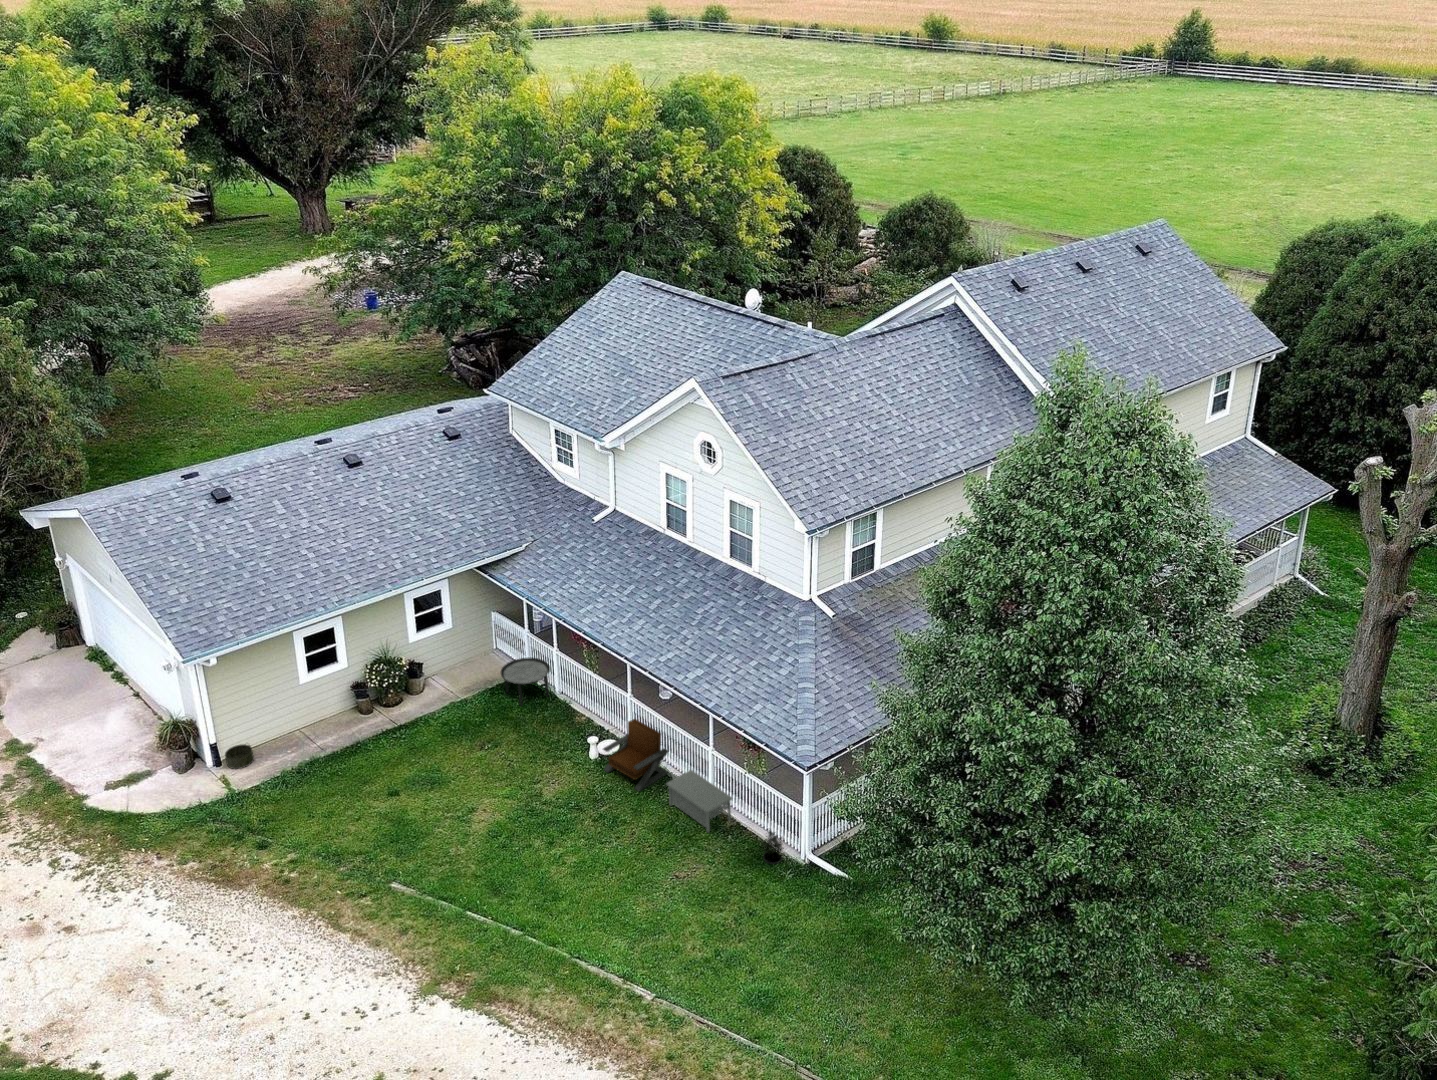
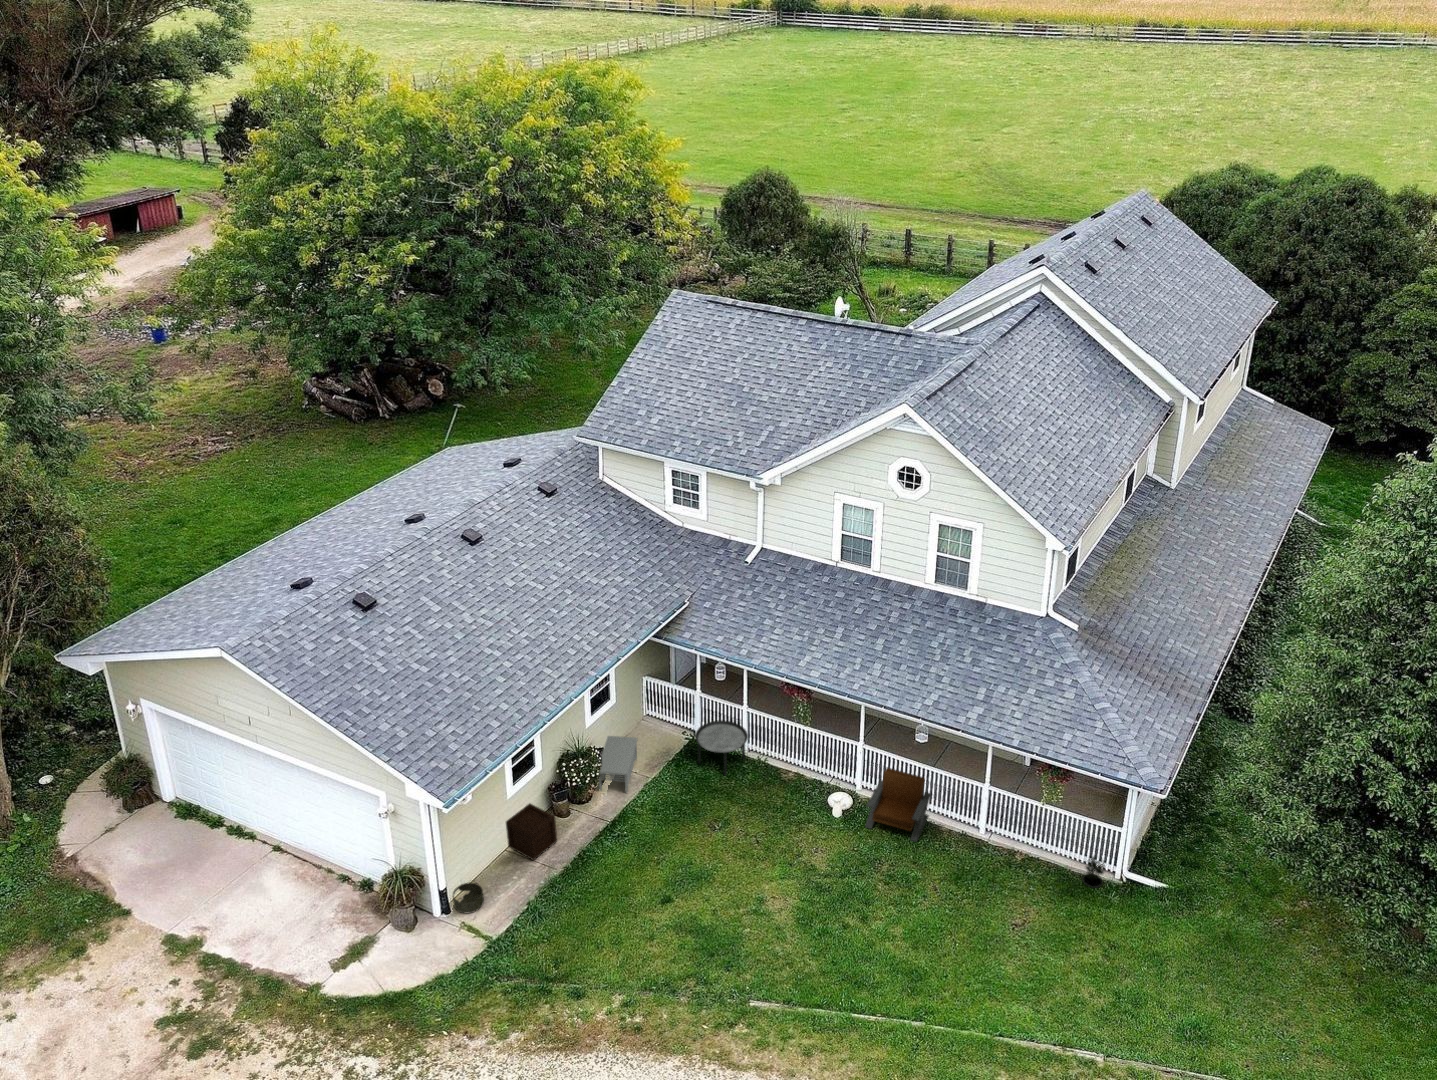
wooden crate: none [299,692,344,741] -> present [506,803,557,860]
storage bench: present [667,770,732,833] -> present [599,736,638,793]

